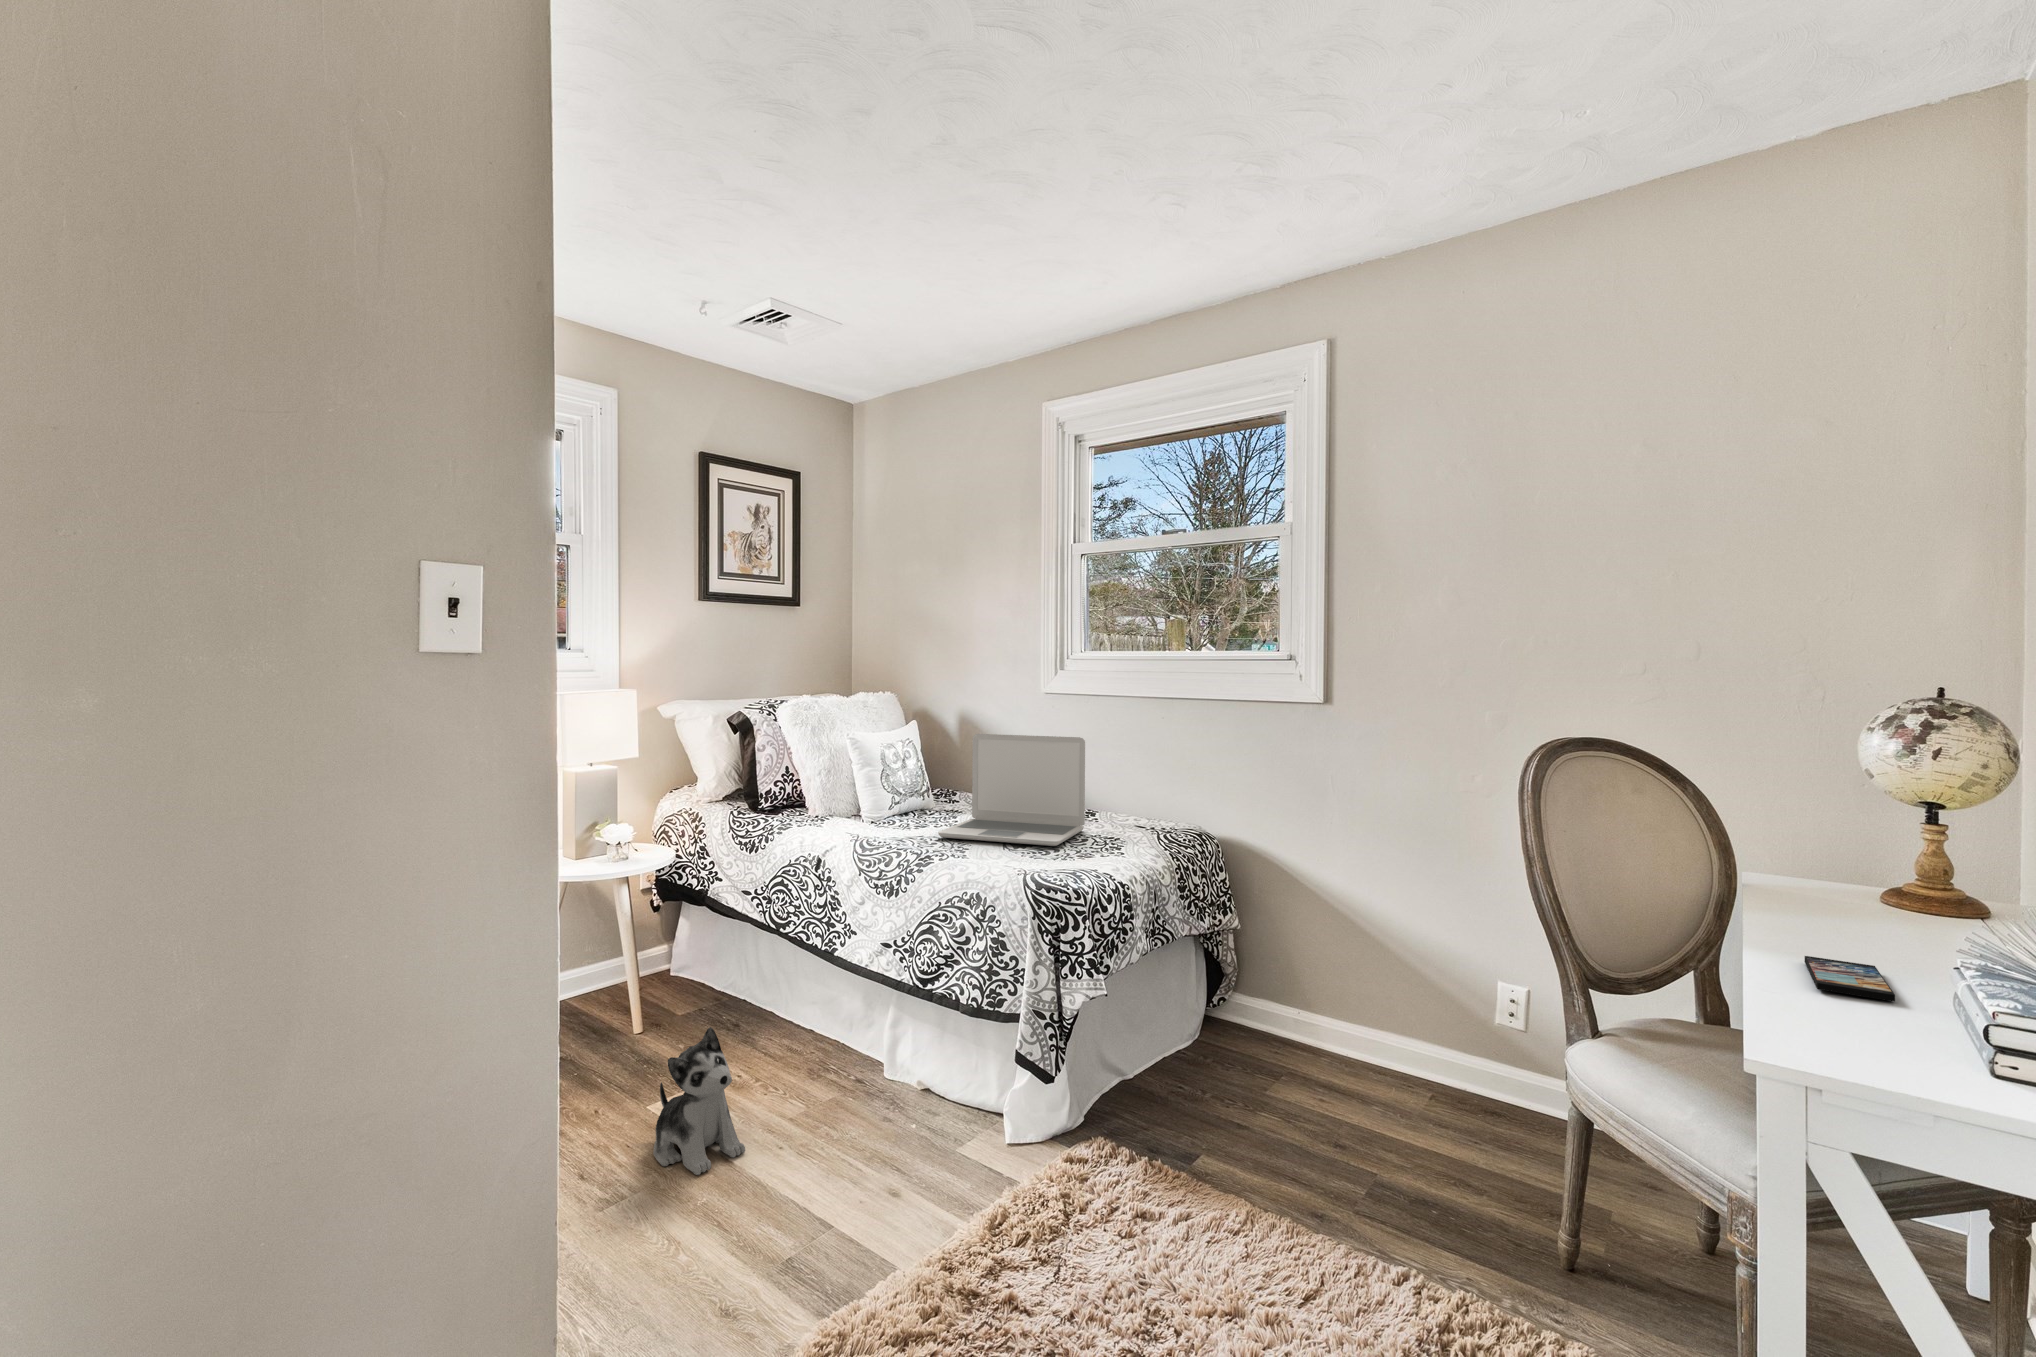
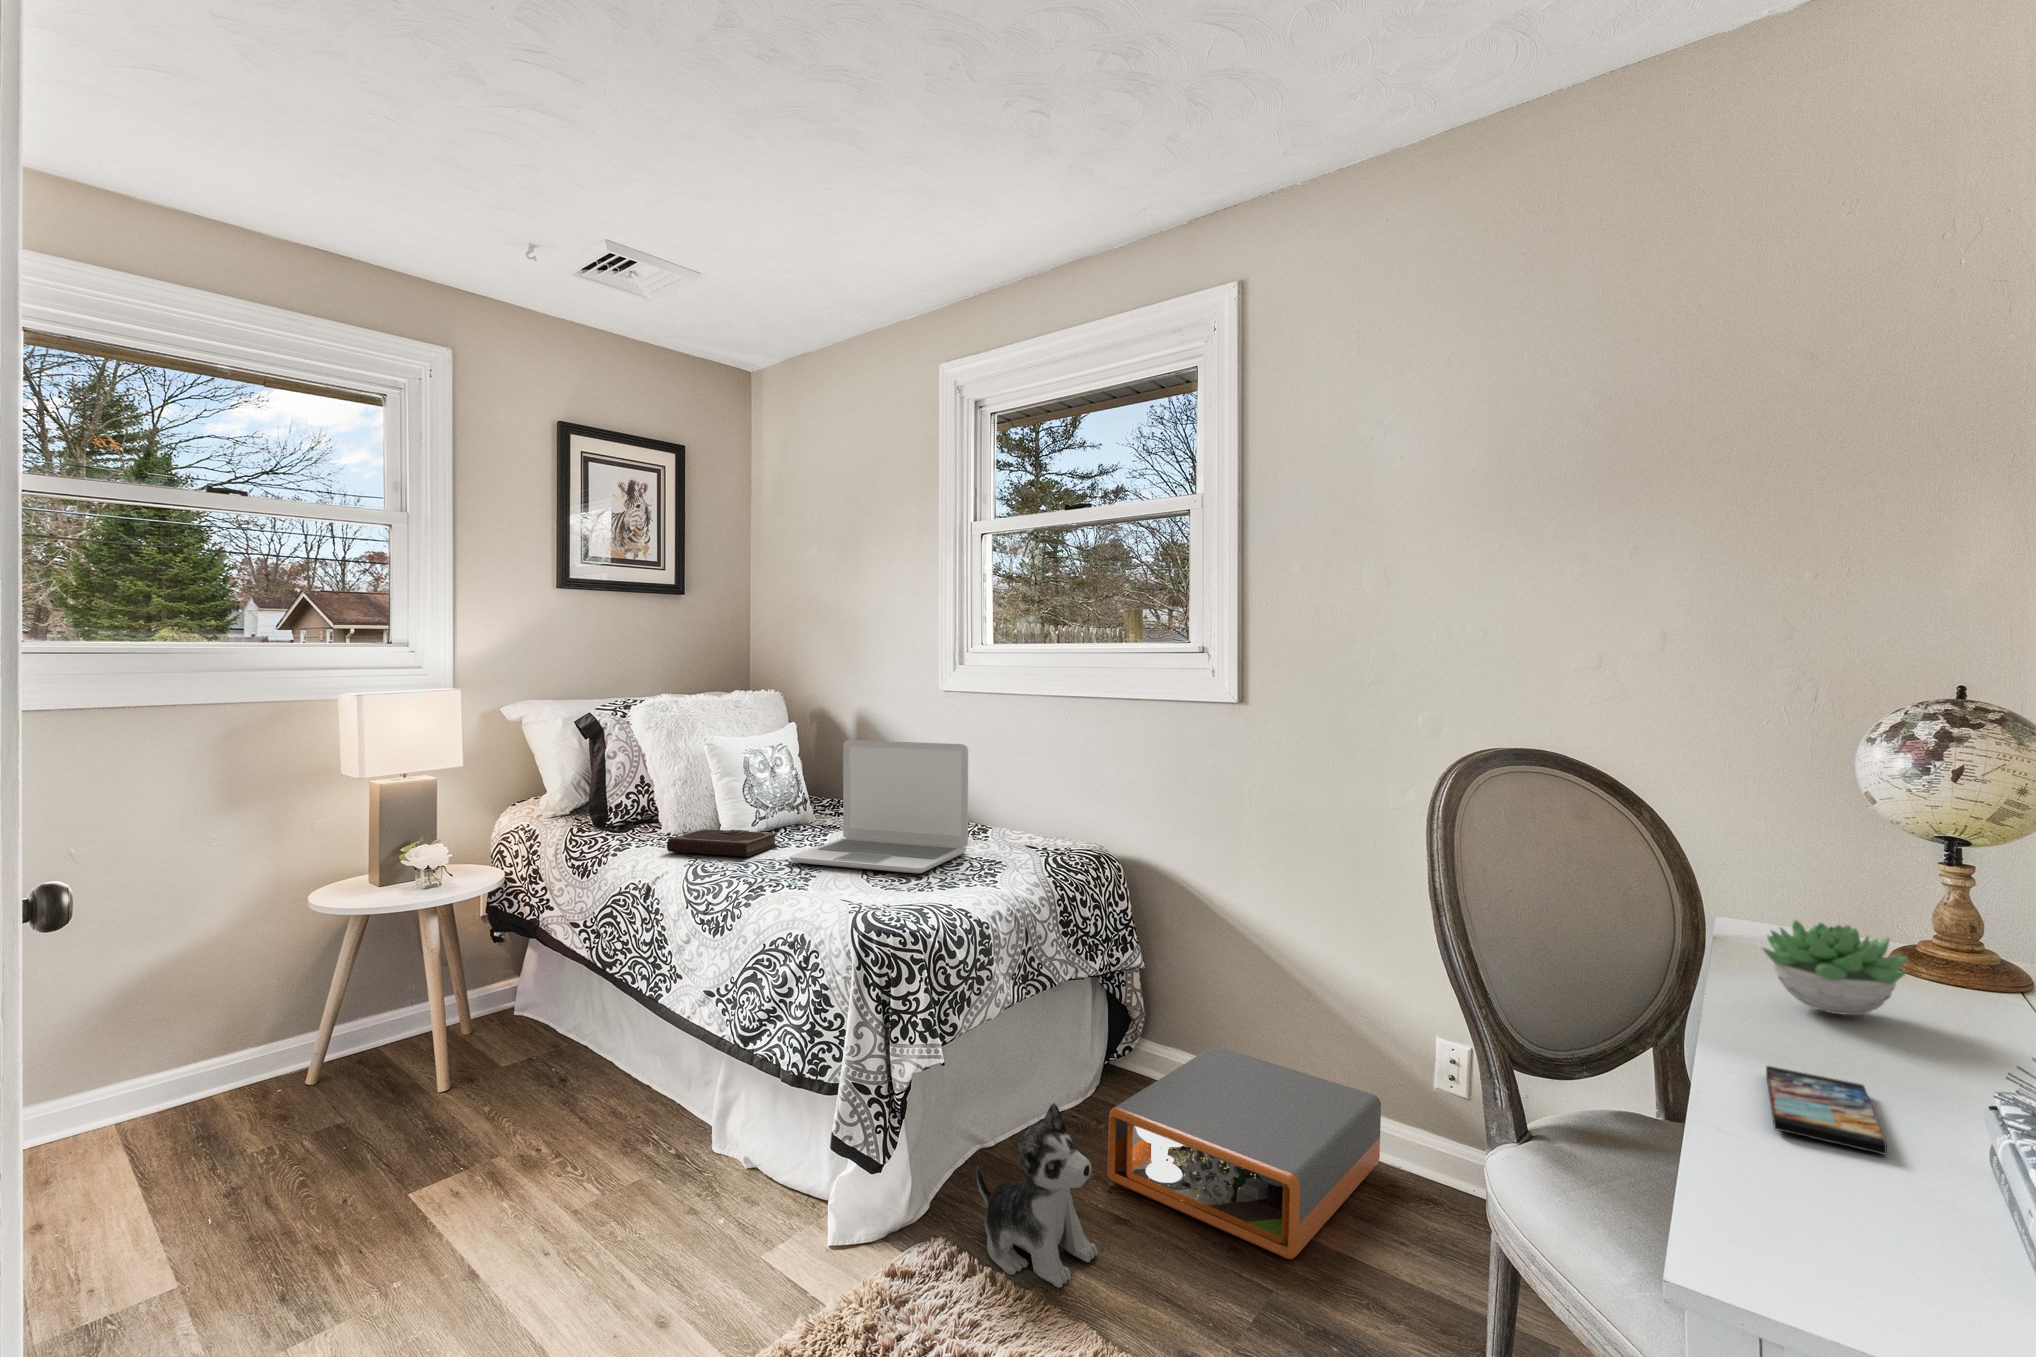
notebook: none [827,810,917,833] -> present [667,829,777,857]
succulent plant: none [1792,862,1902,929] -> present [1763,920,1907,1015]
storage box: none [1226,994,1451,1155] -> present [1107,1046,1381,1259]
plush toy: present [653,1027,745,1175] -> present [976,1103,1098,1287]

